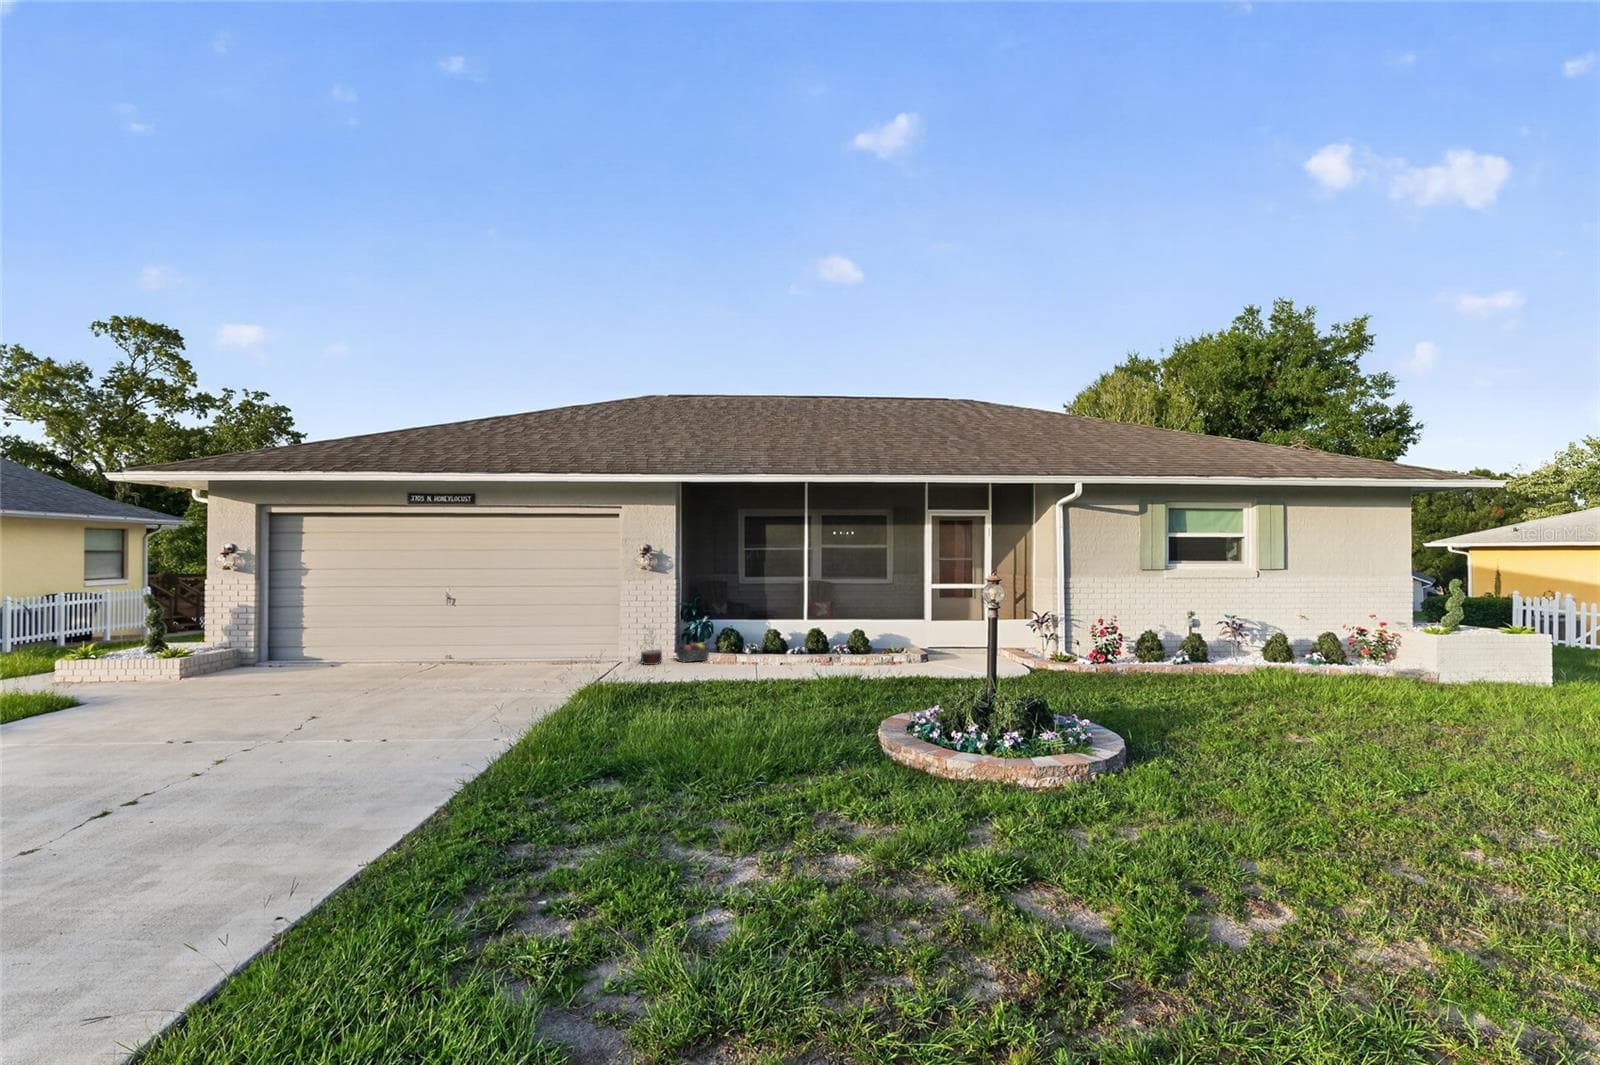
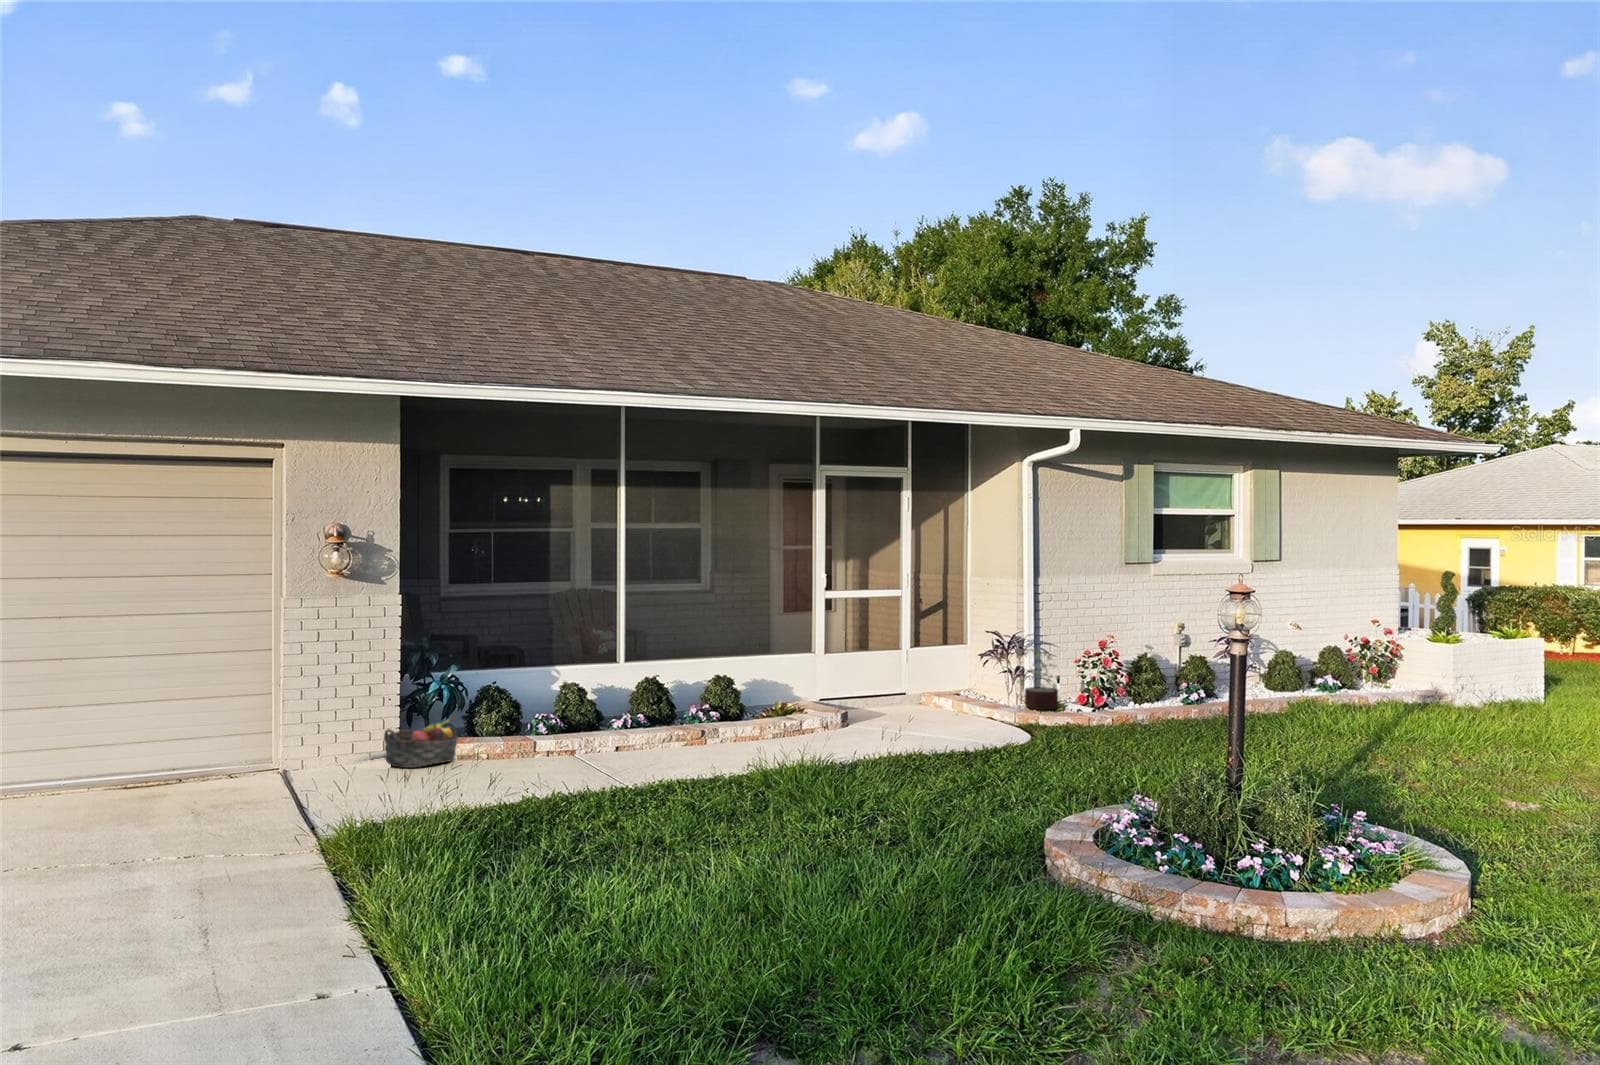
decorative plant: present [640,626,662,665] -> present [1017,649,1059,710]

